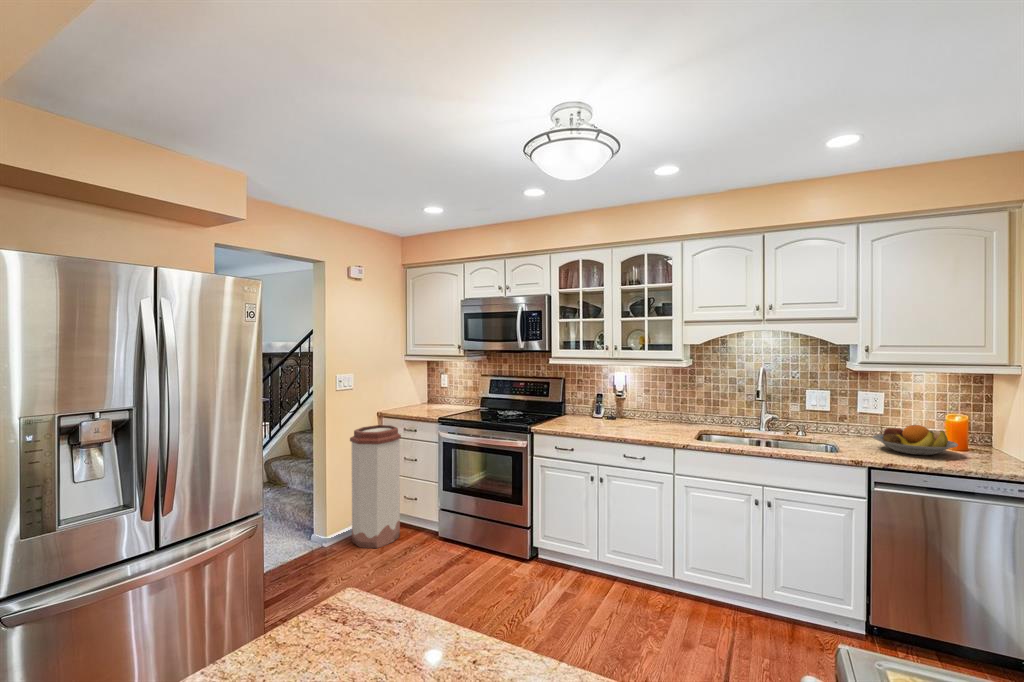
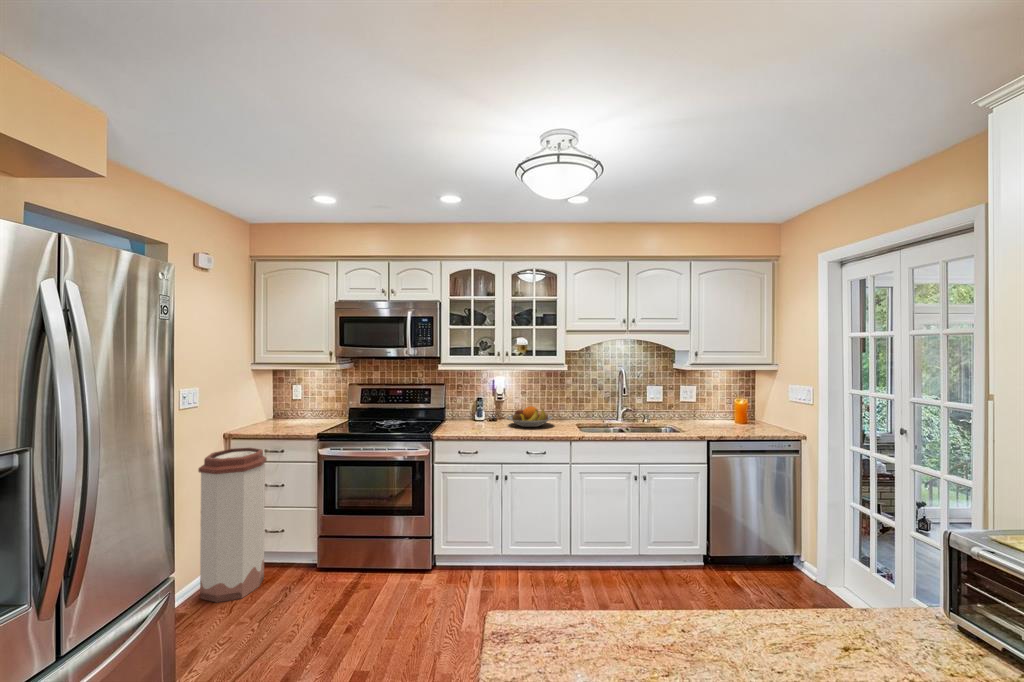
fruit bowl: present [873,425,958,455] -> present [507,406,553,427]

